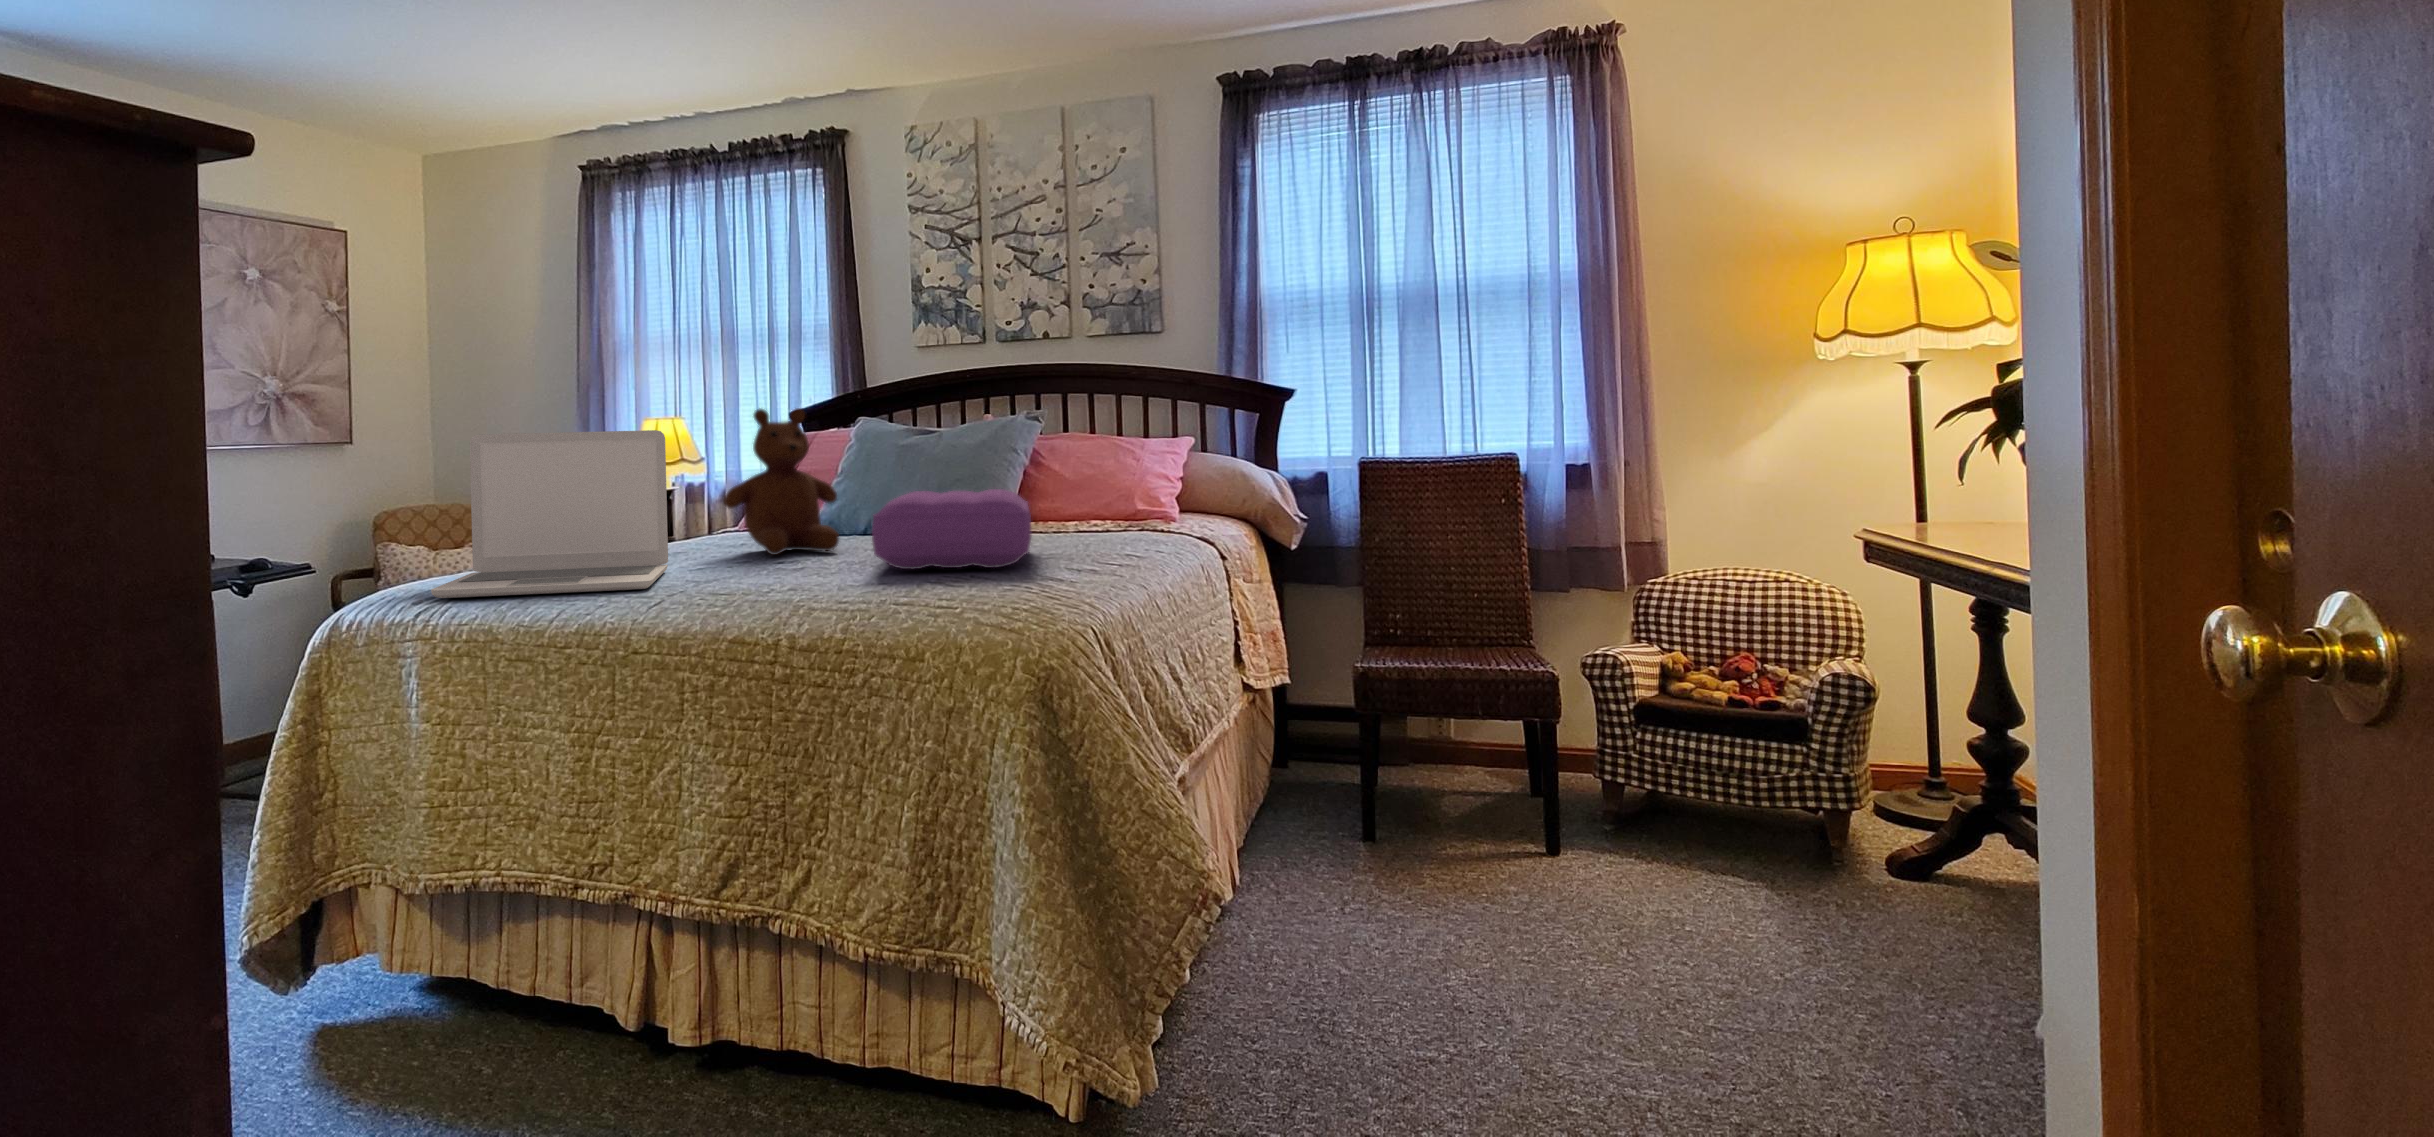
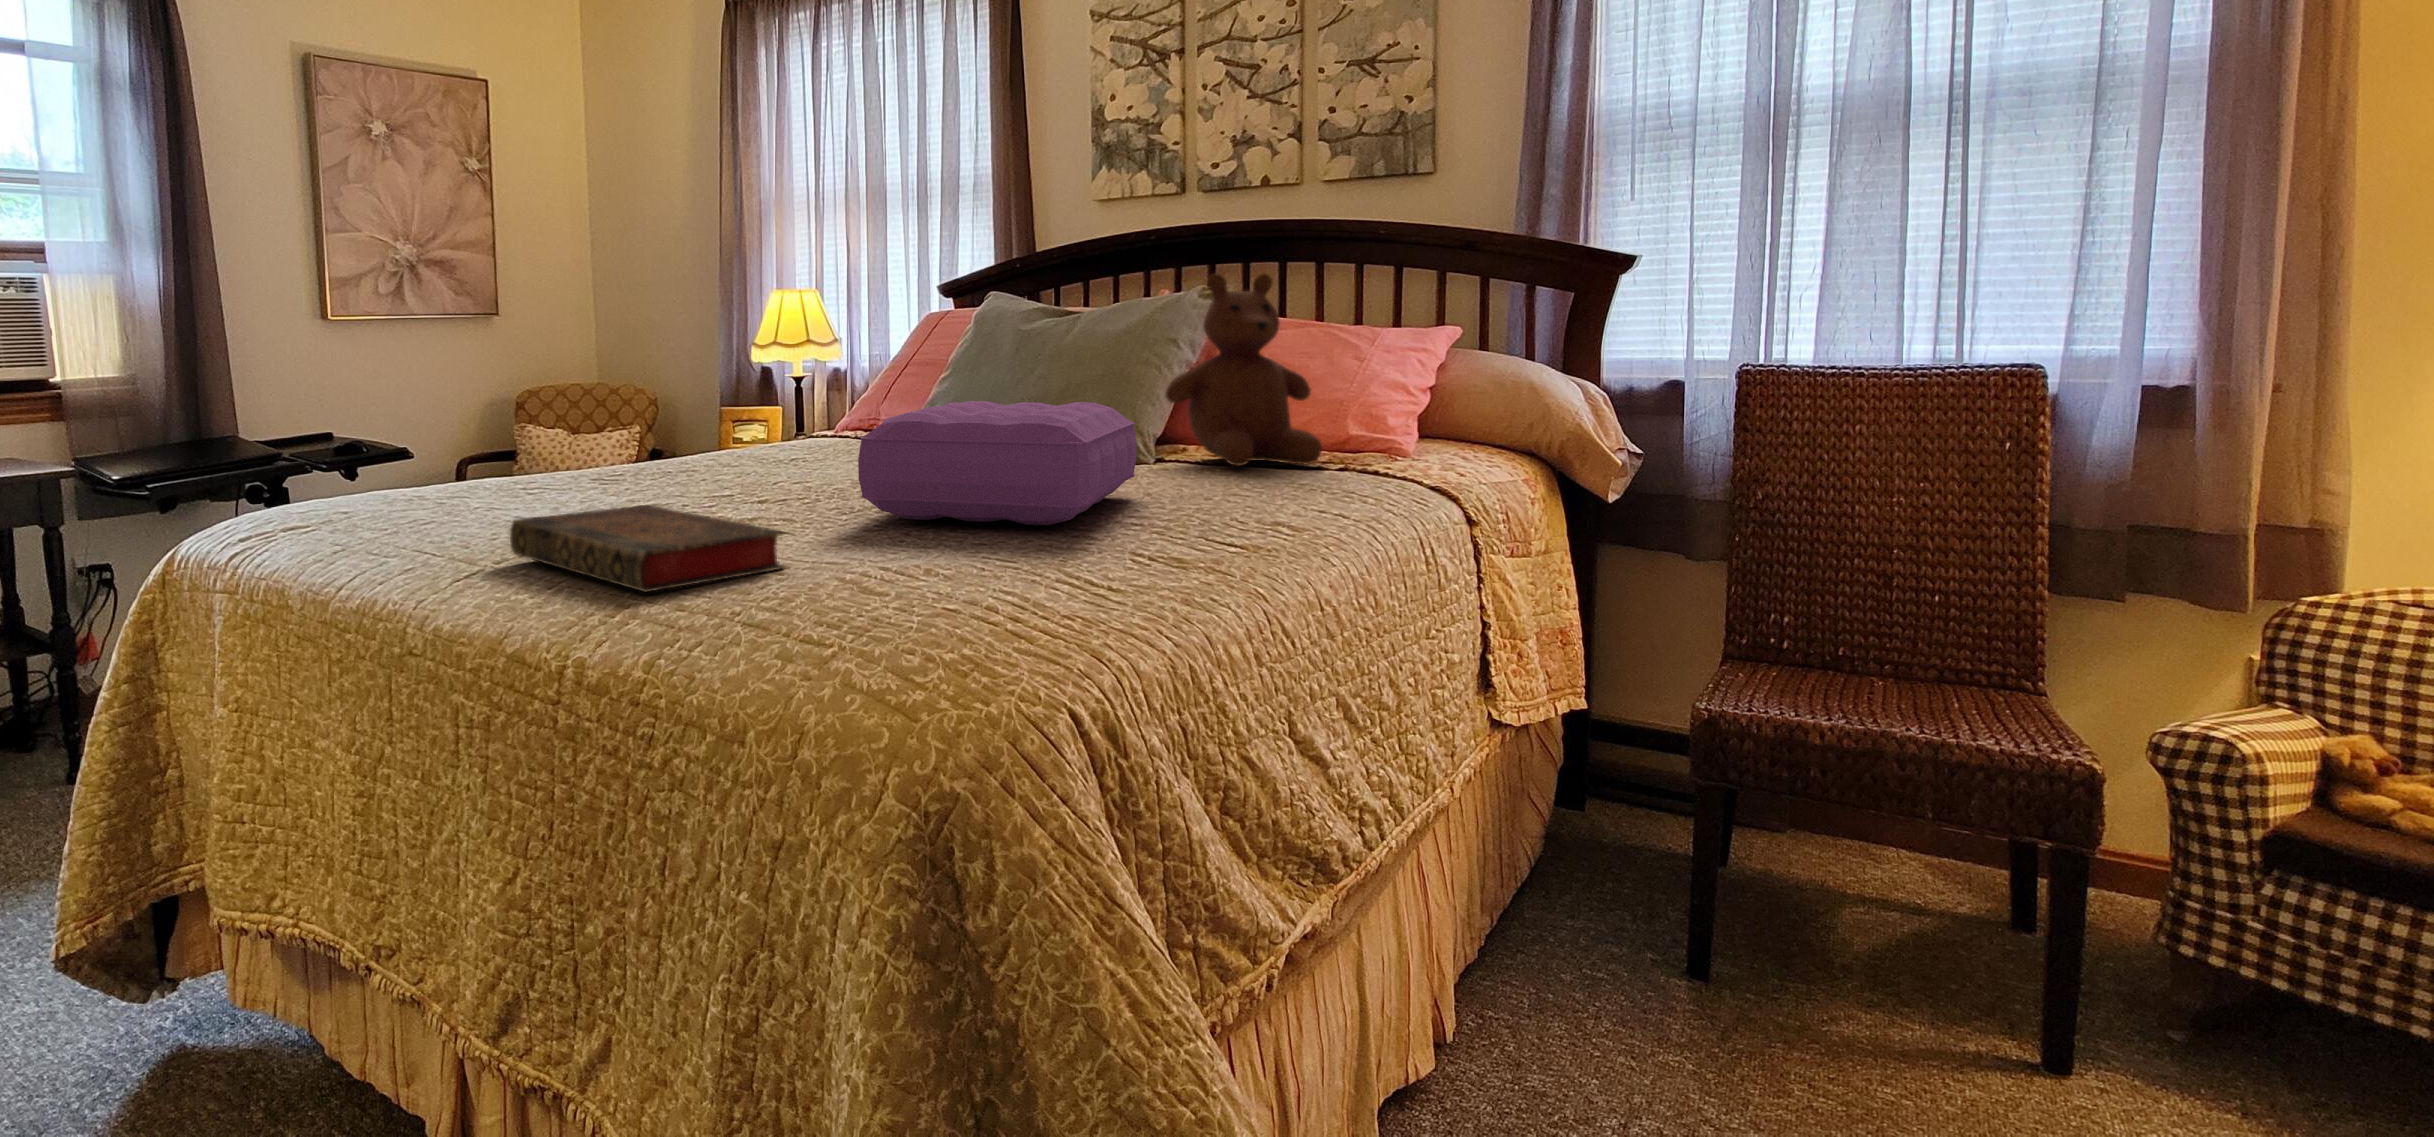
teddy bear: present [723,408,839,555] -> present [1166,274,1322,466]
laptop: present [431,430,668,598] -> none [289,308,631,527]
book: none [668,566,868,612] -> present [510,505,785,592]

